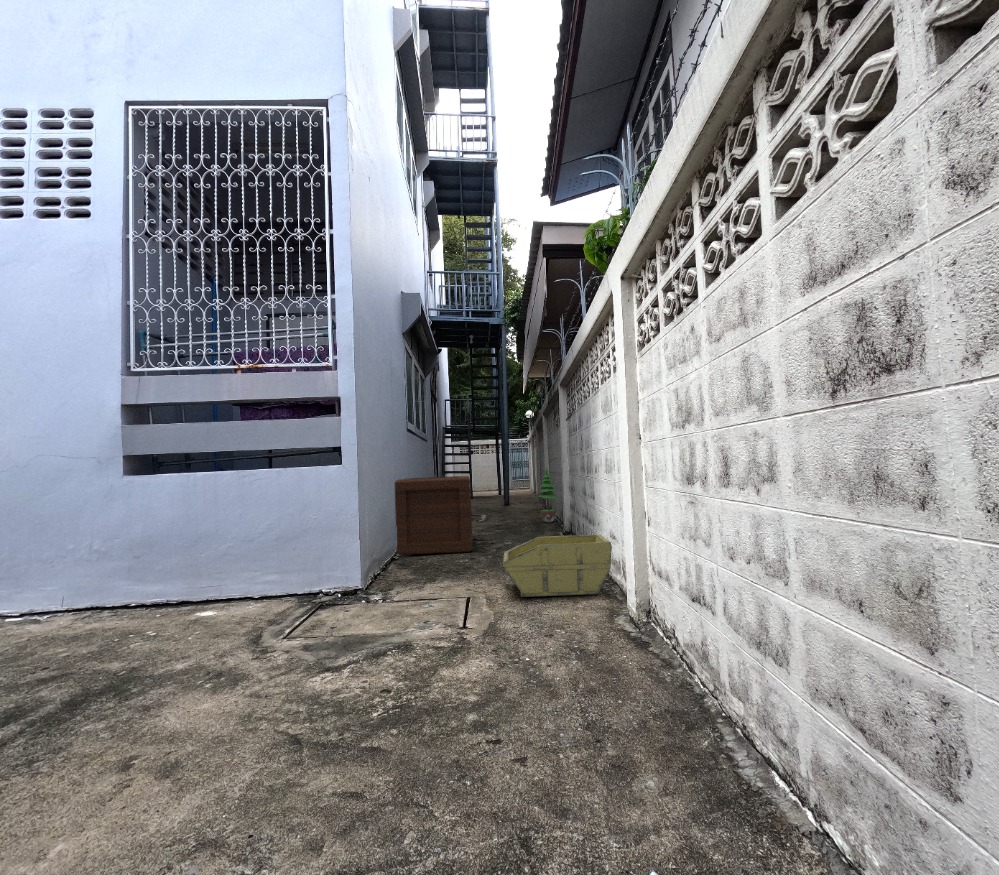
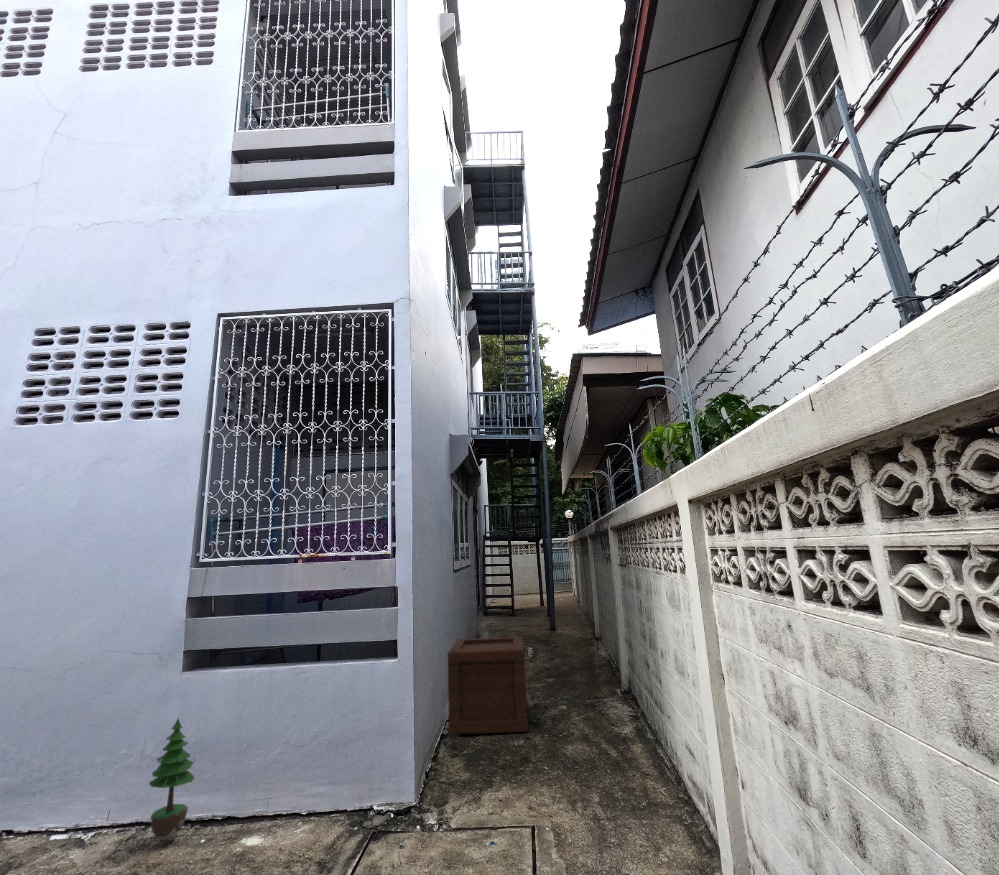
potted tree: present [538,468,557,523] -> present [149,719,194,841]
storage bin: present [503,535,612,597] -> none [568,746,693,834]

